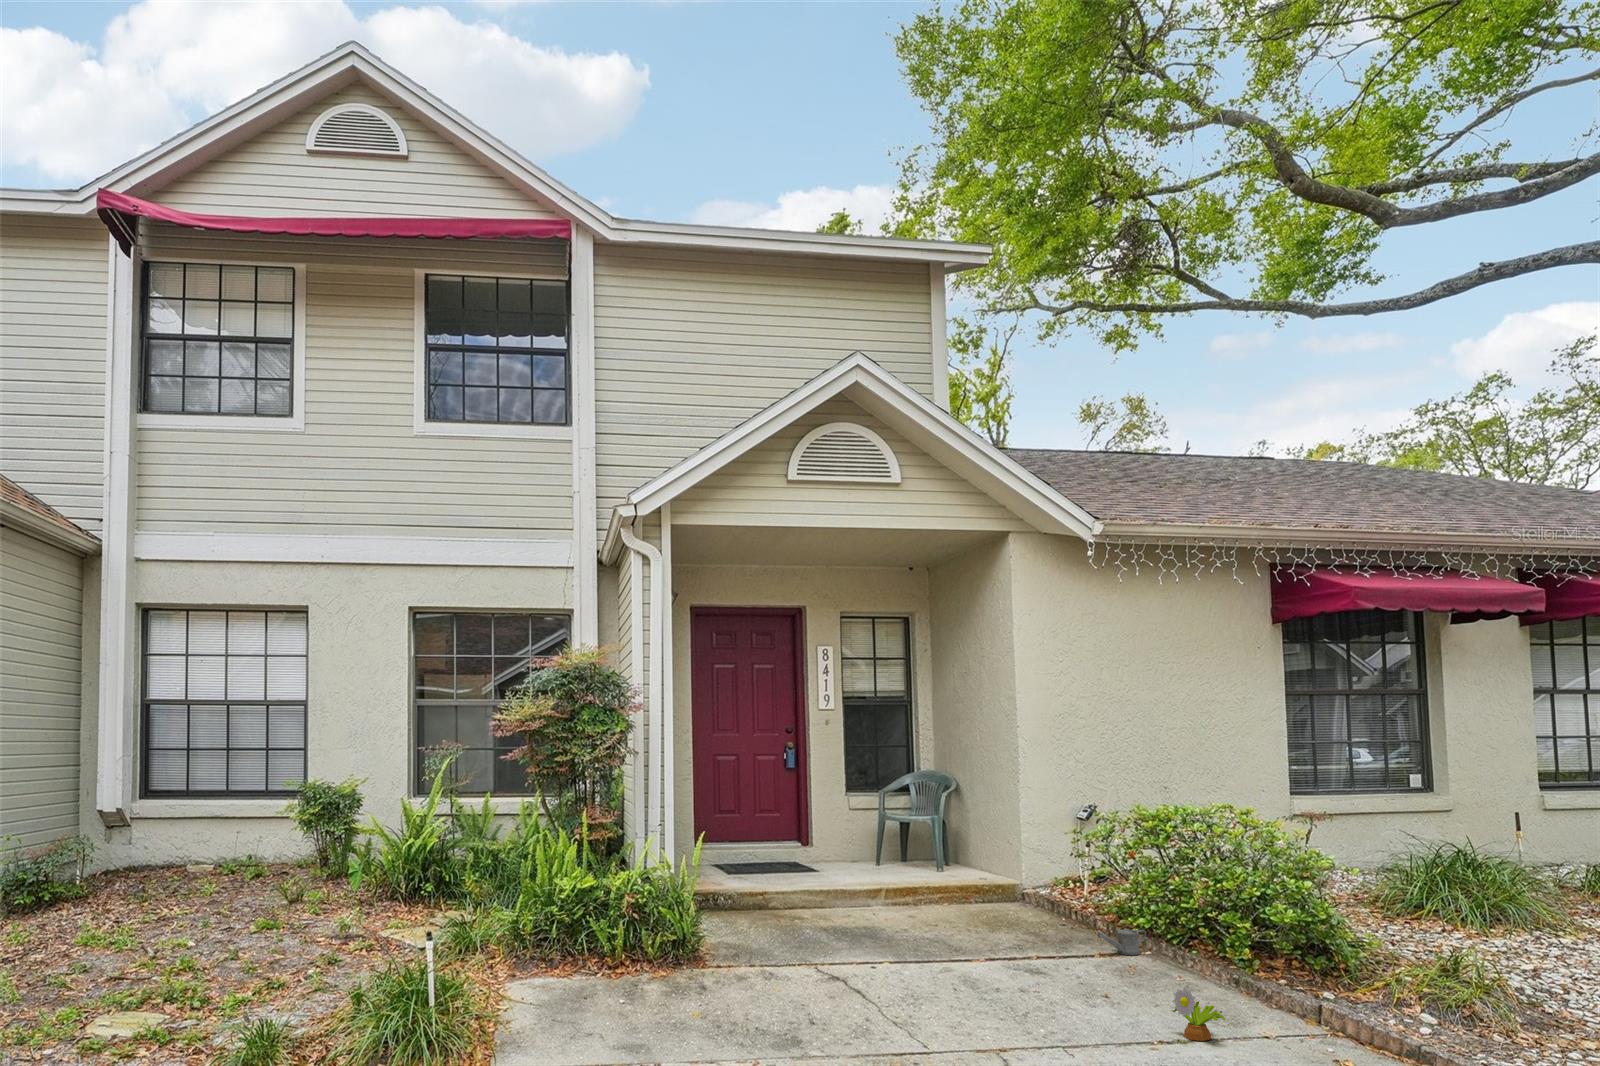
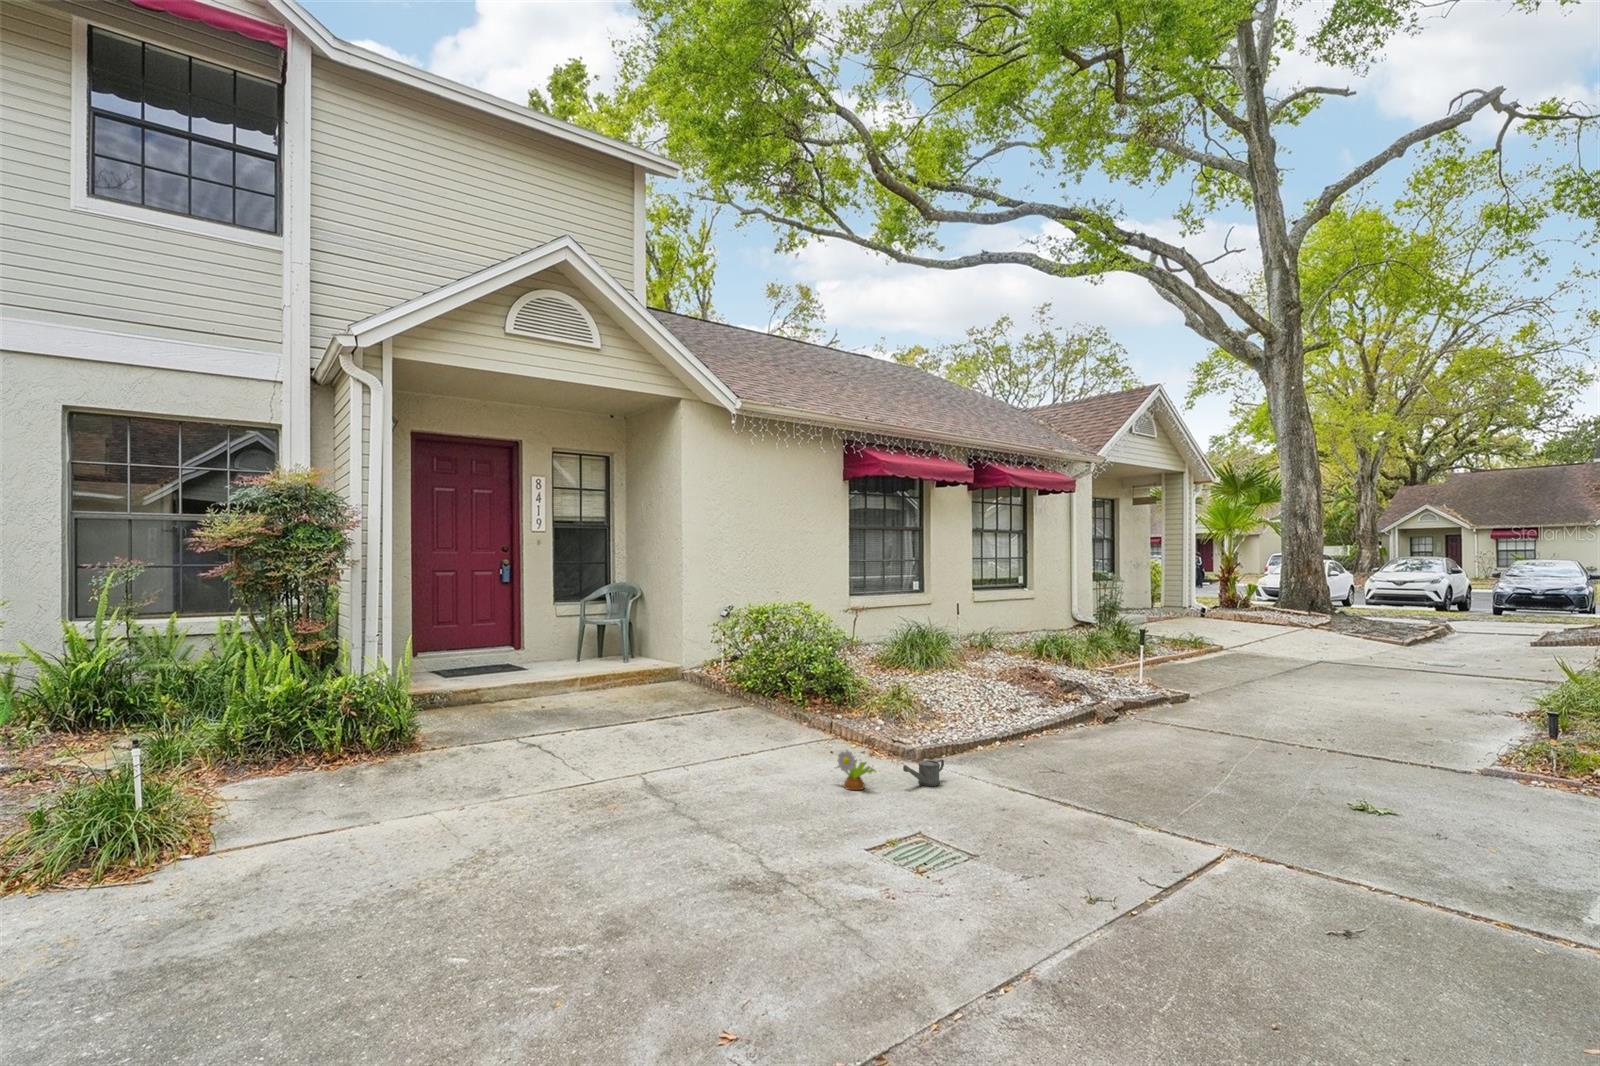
watering can: present [1097,930,1146,955] -> present [903,759,944,786]

